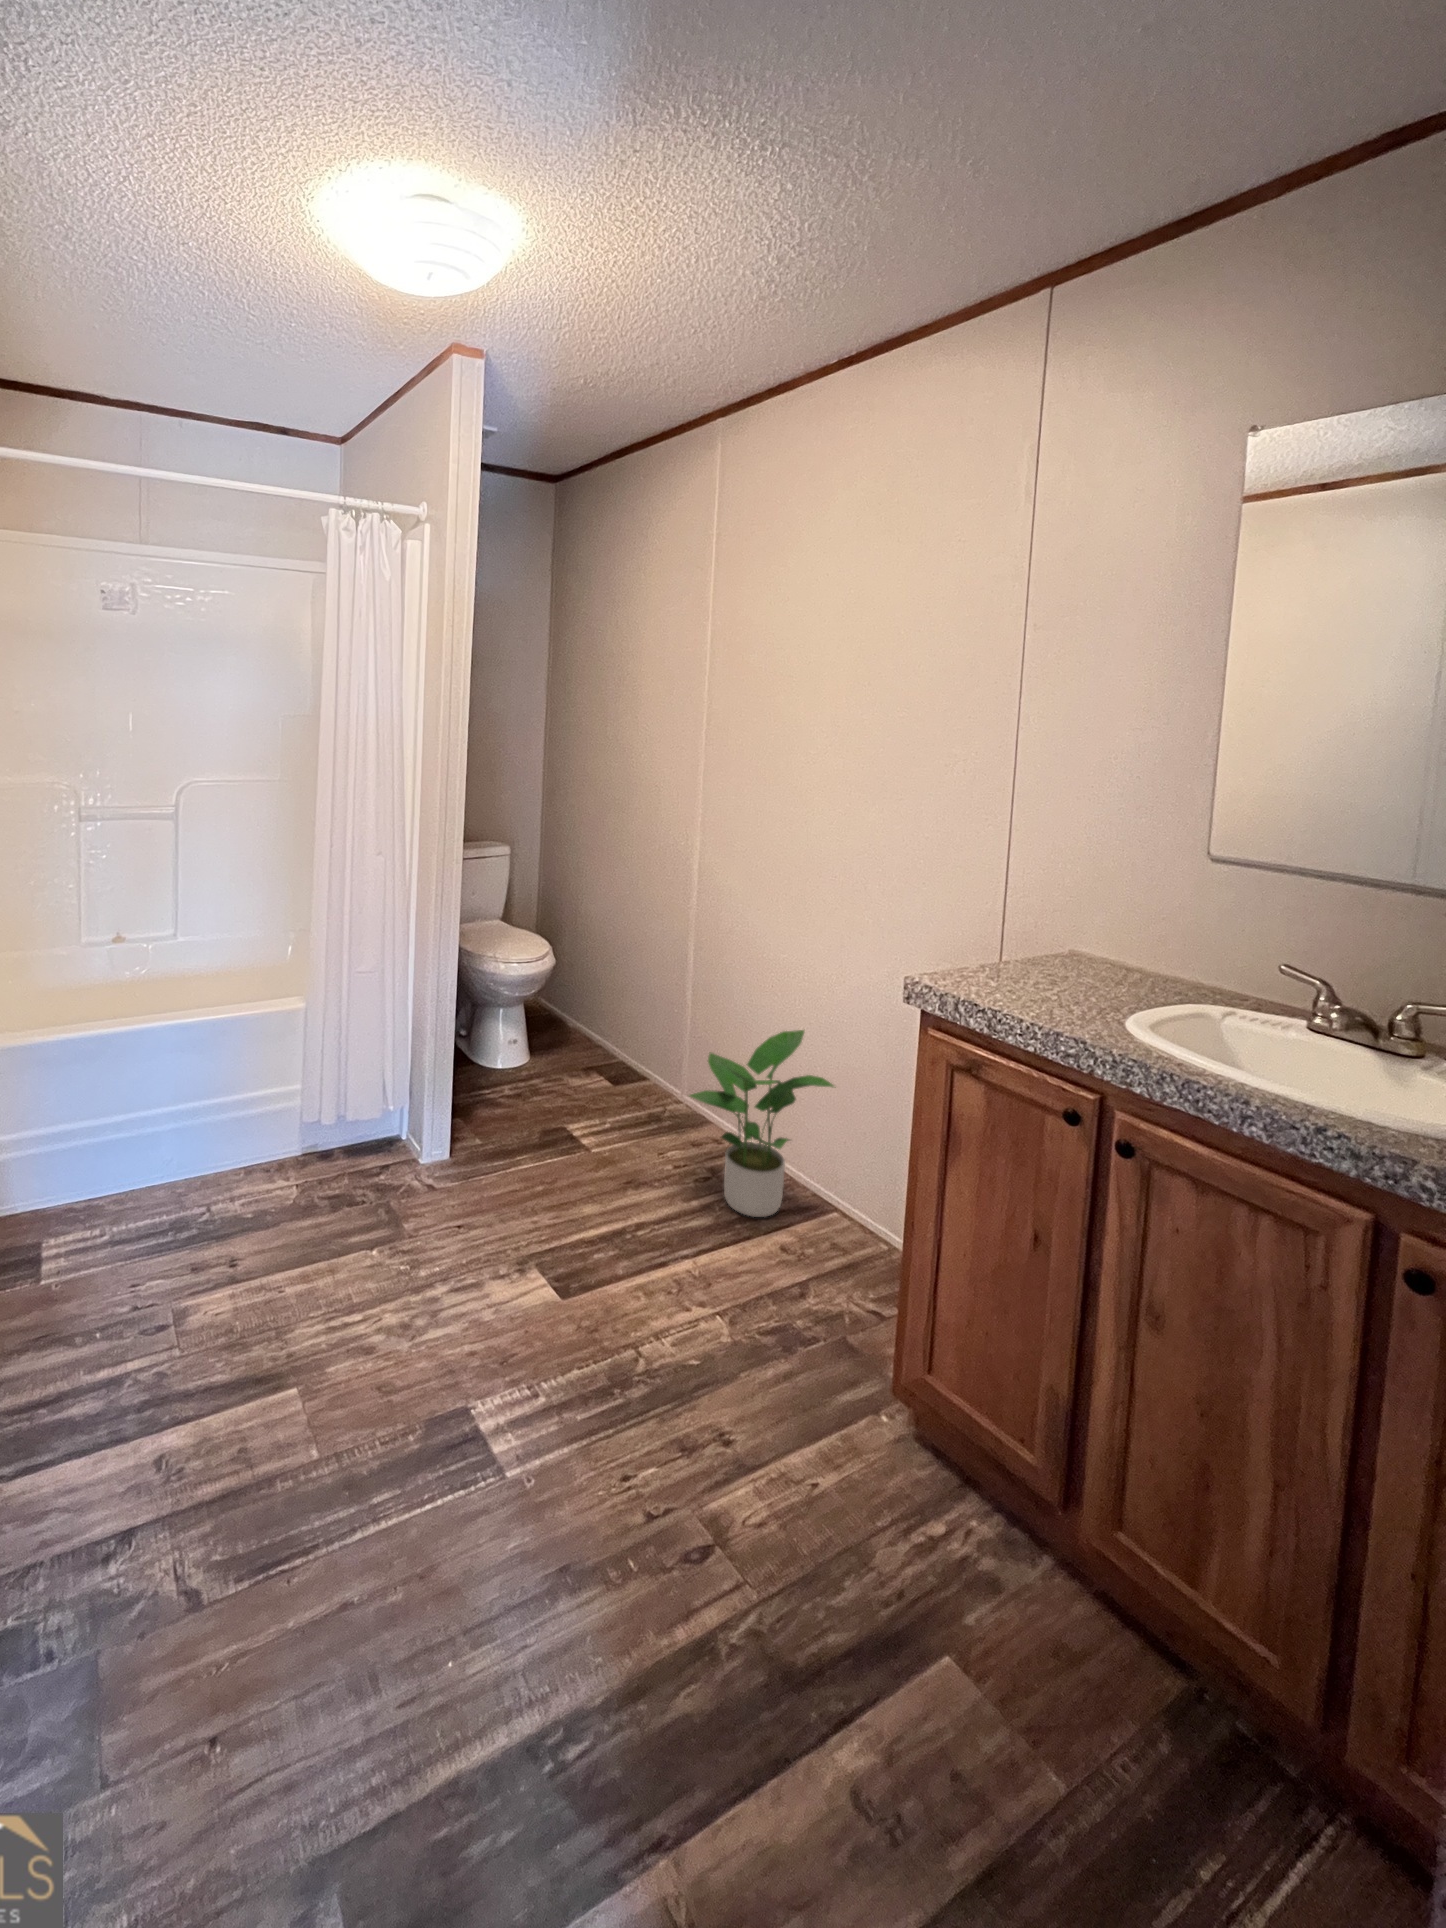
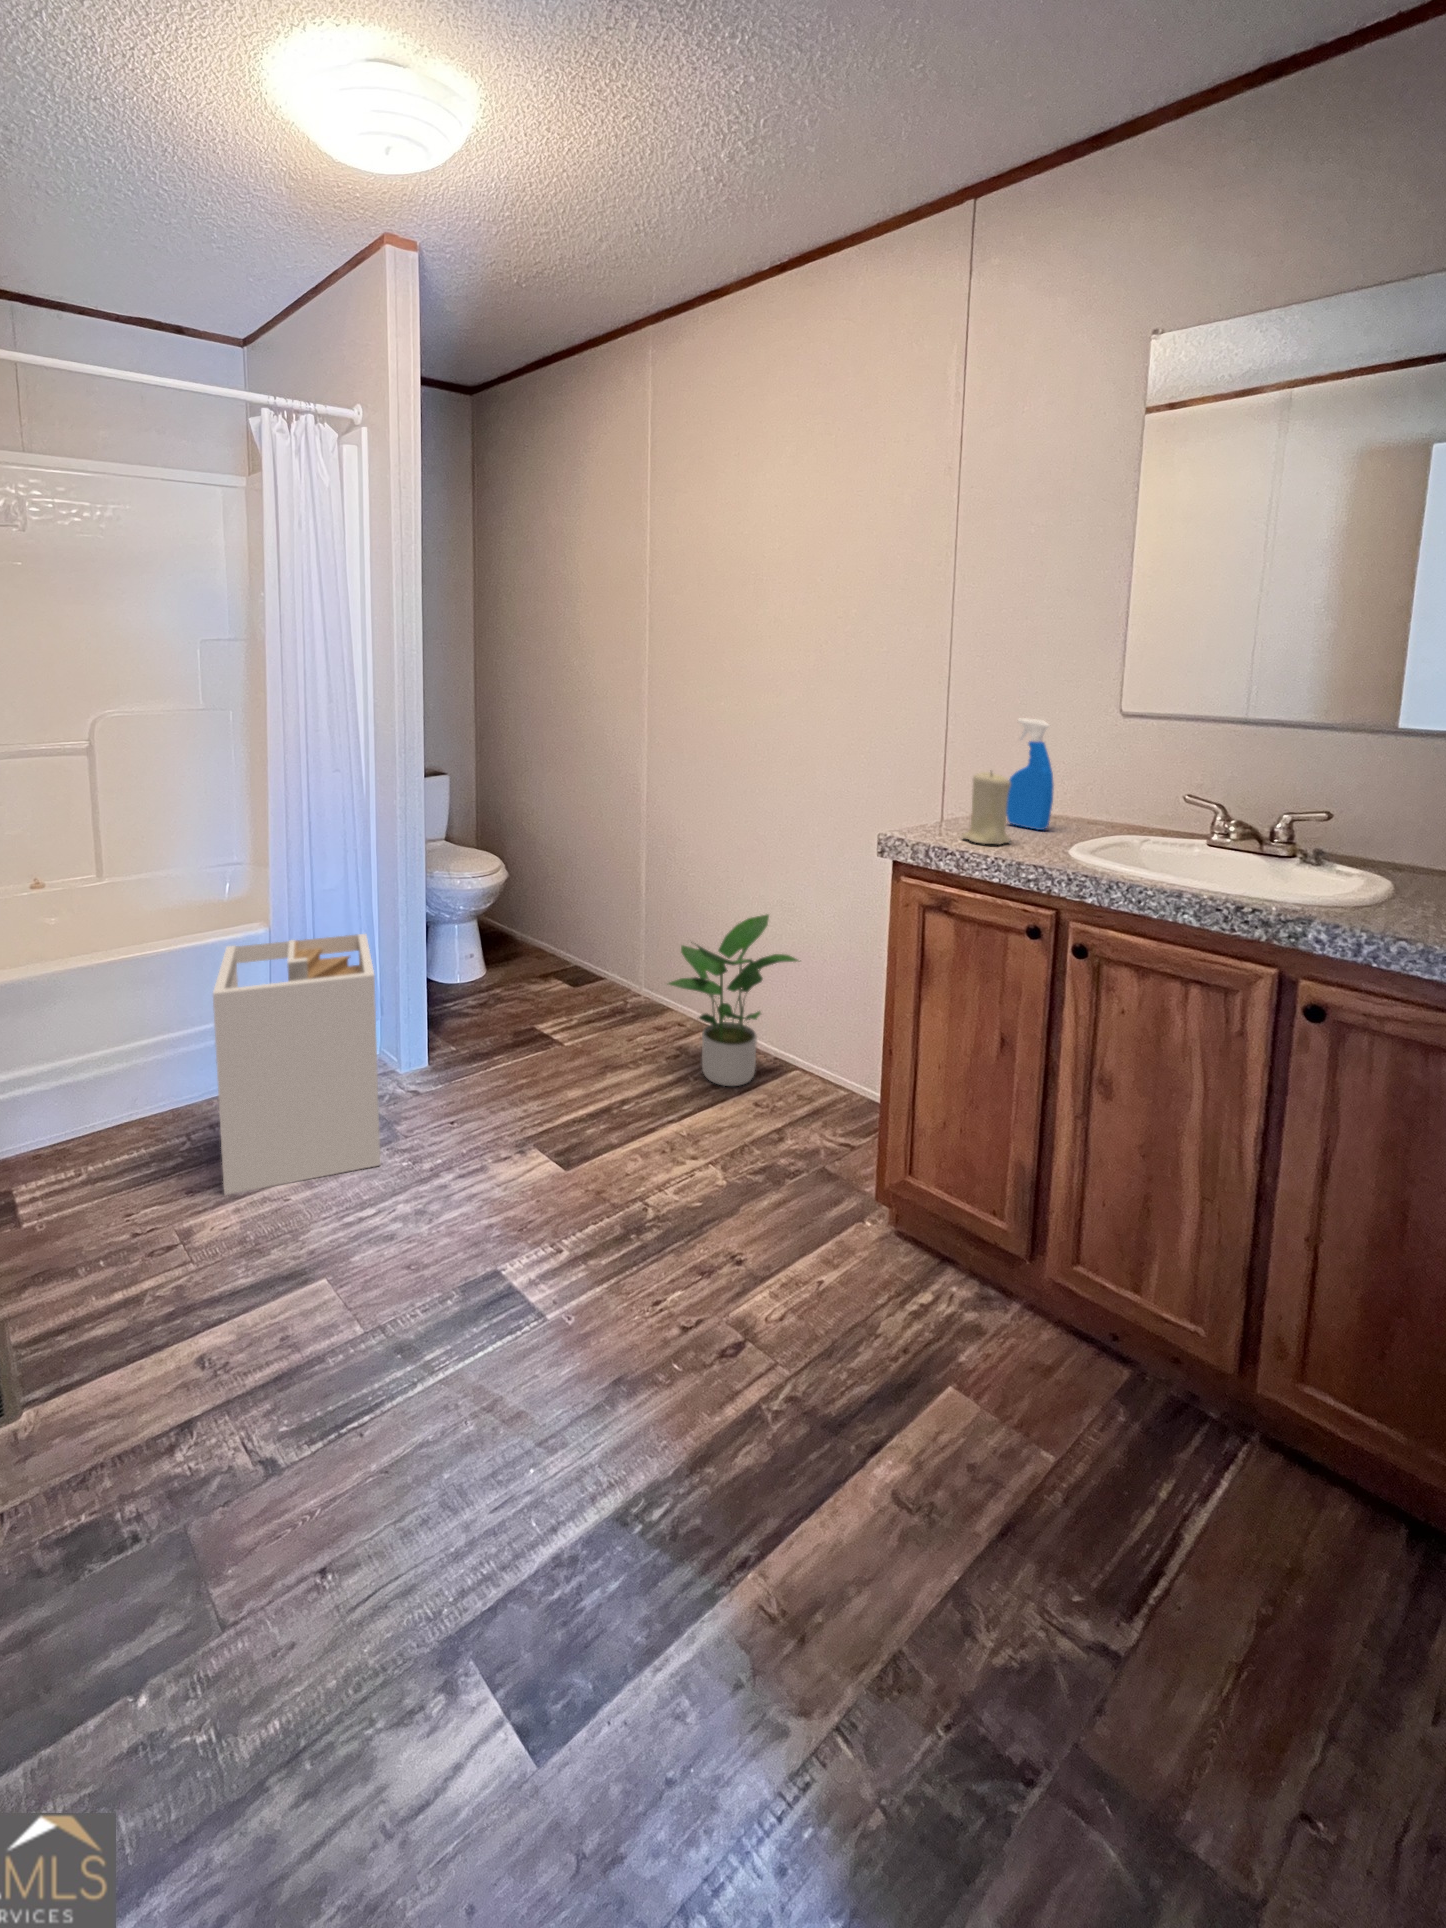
spray bottle: none [1066,851,1121,983] -> present [1007,718,1054,830]
candle: none [1002,914,1062,1002] -> present [962,772,1011,844]
laundry hamper: none [222,1016,385,1273] -> present [213,934,380,1195]

